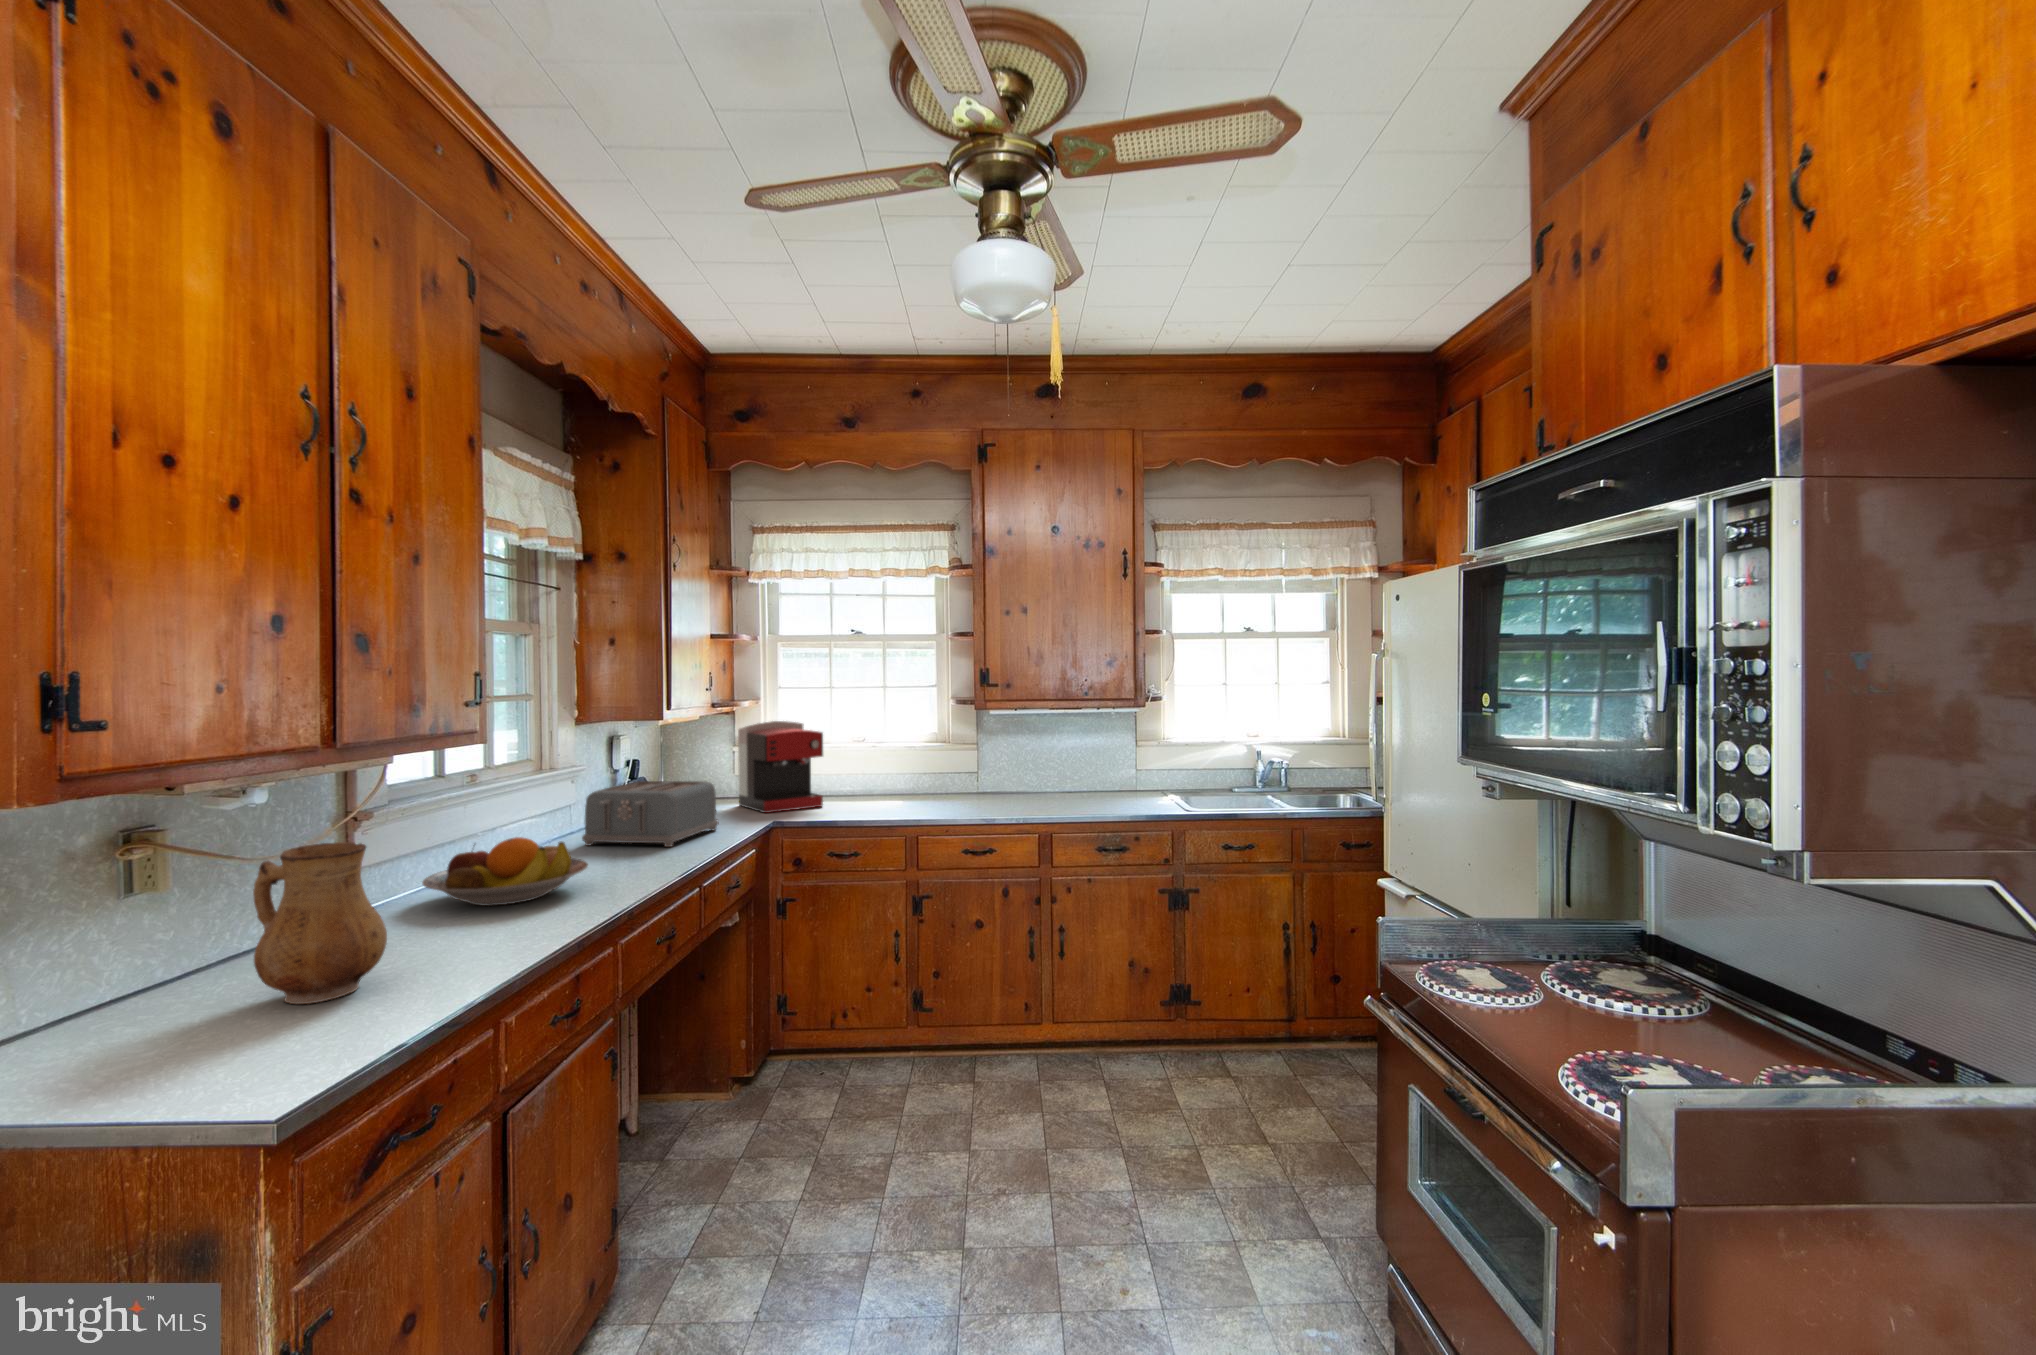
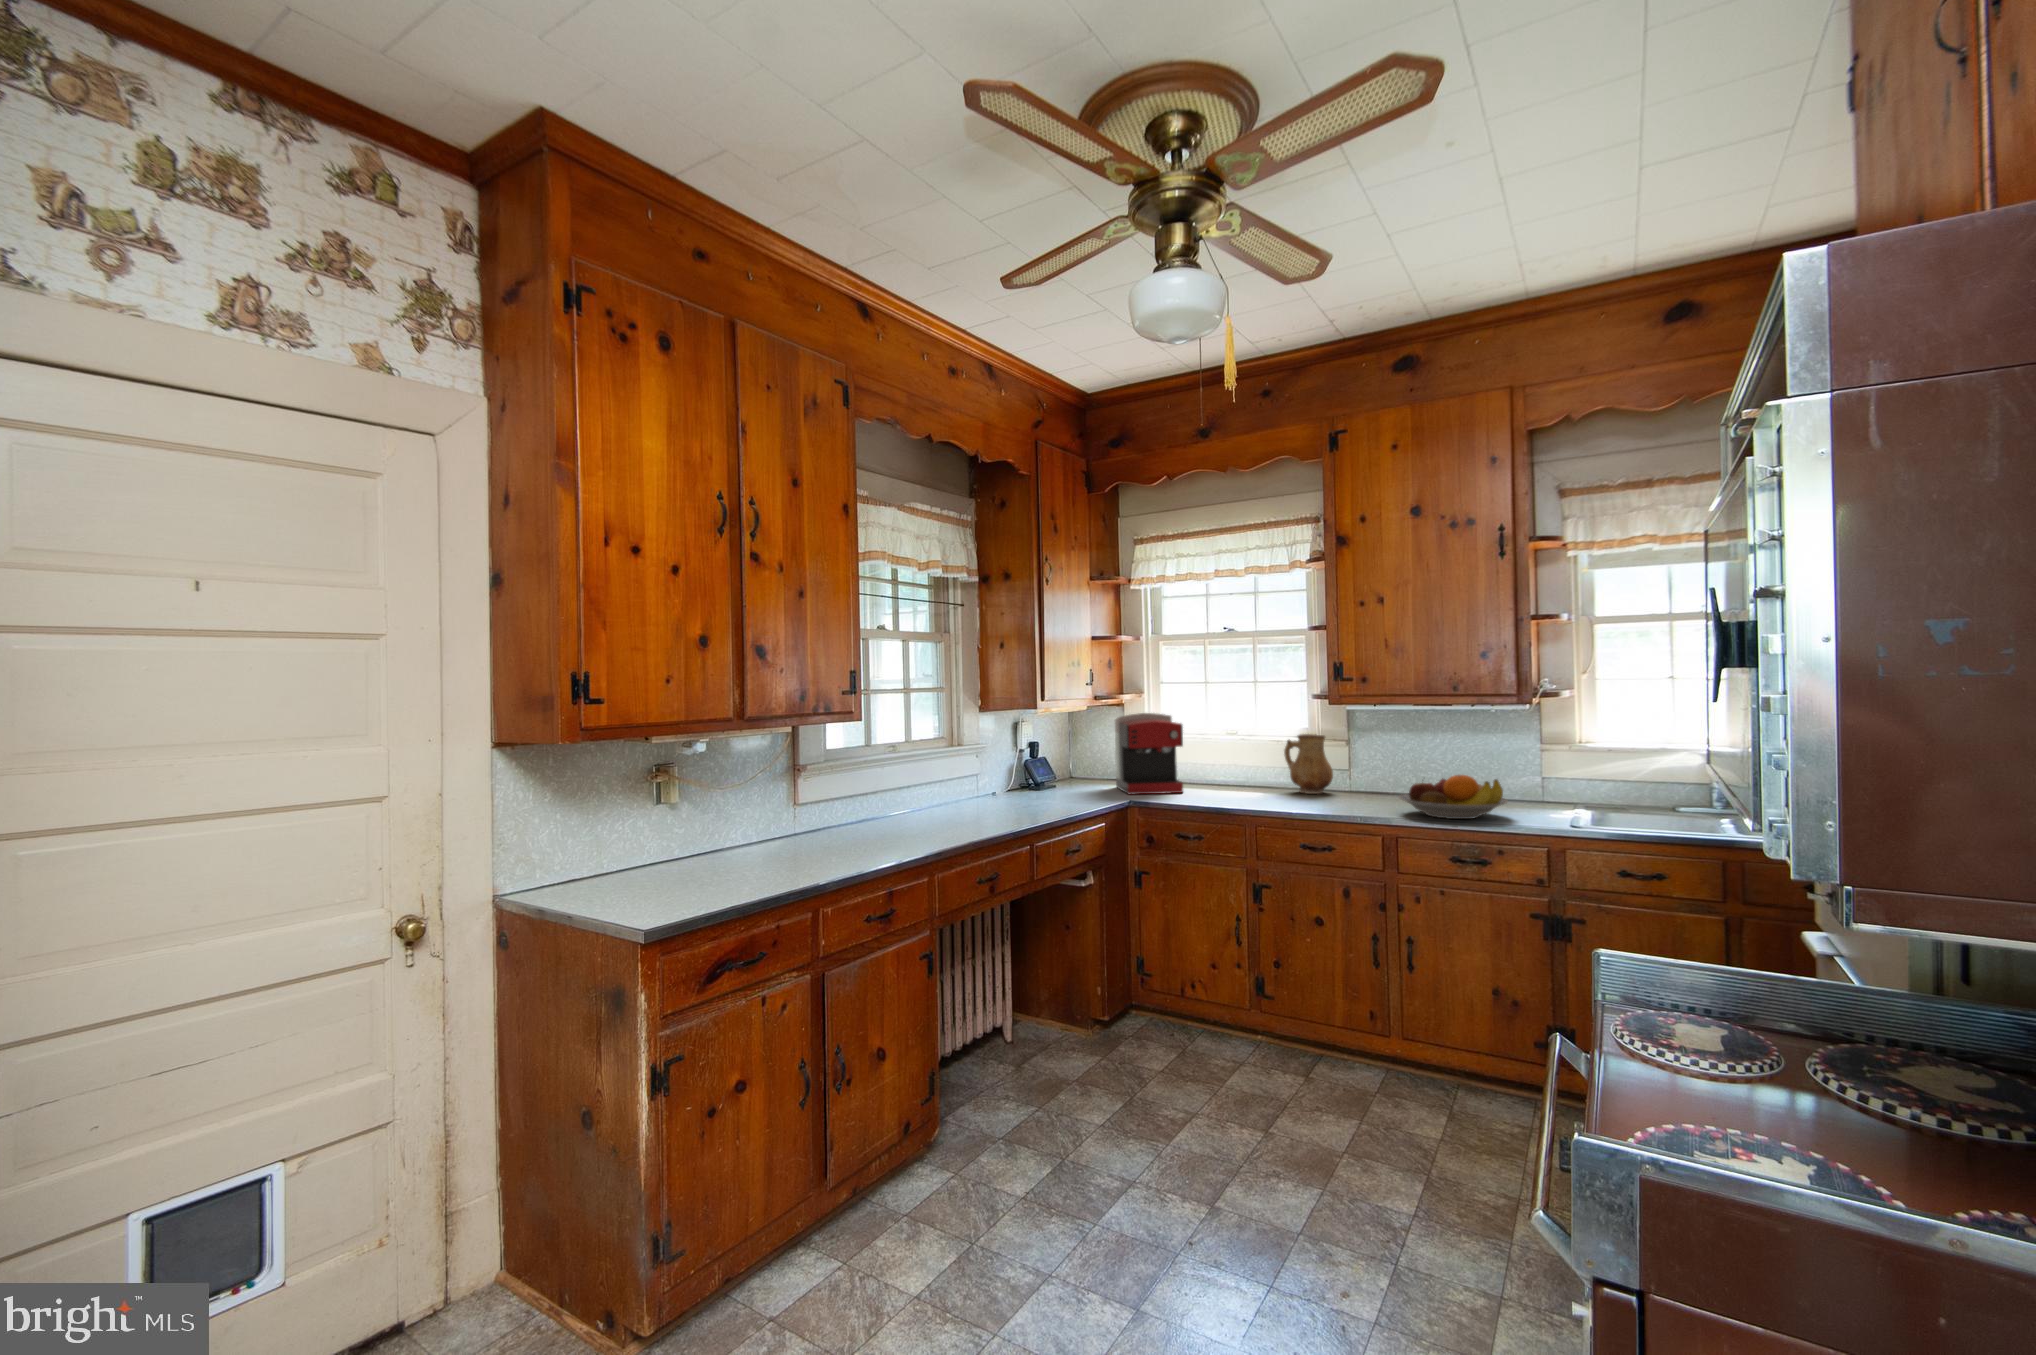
toaster: present [582,781,719,847] -> none [969,759,1076,813]
fruit bowl: present [422,837,588,906] -> present [1398,775,1508,819]
ceramic pitcher: present [253,842,387,1004] -> present [1284,734,1333,794]

